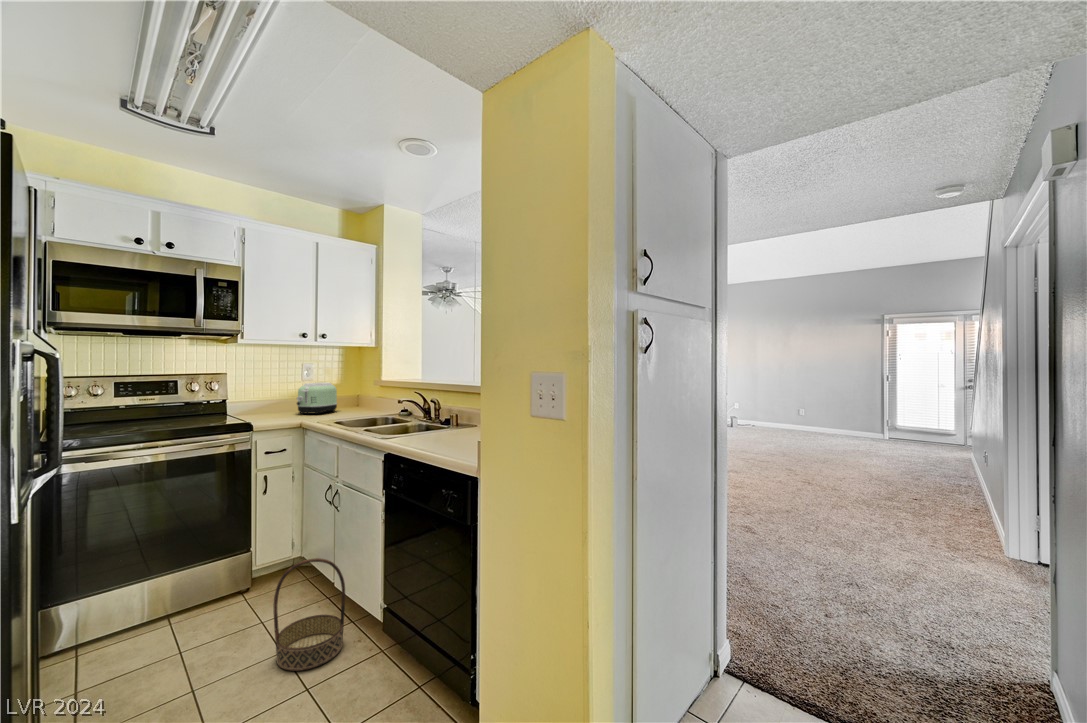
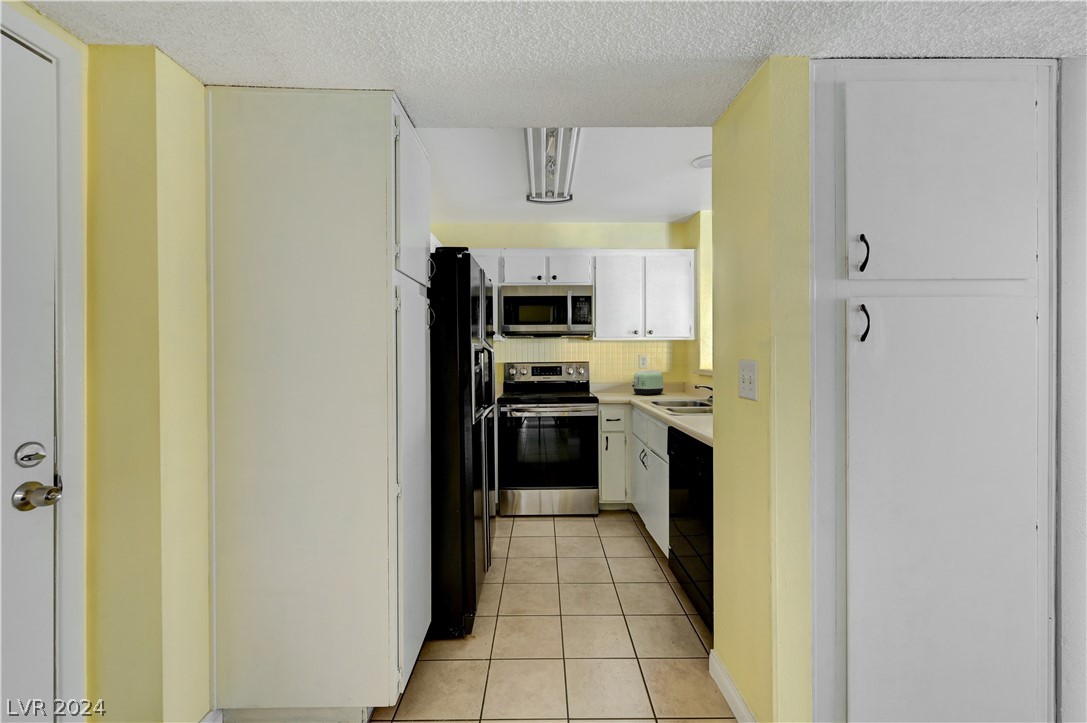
basket: present [273,558,345,671] -> none [598,493,644,569]

